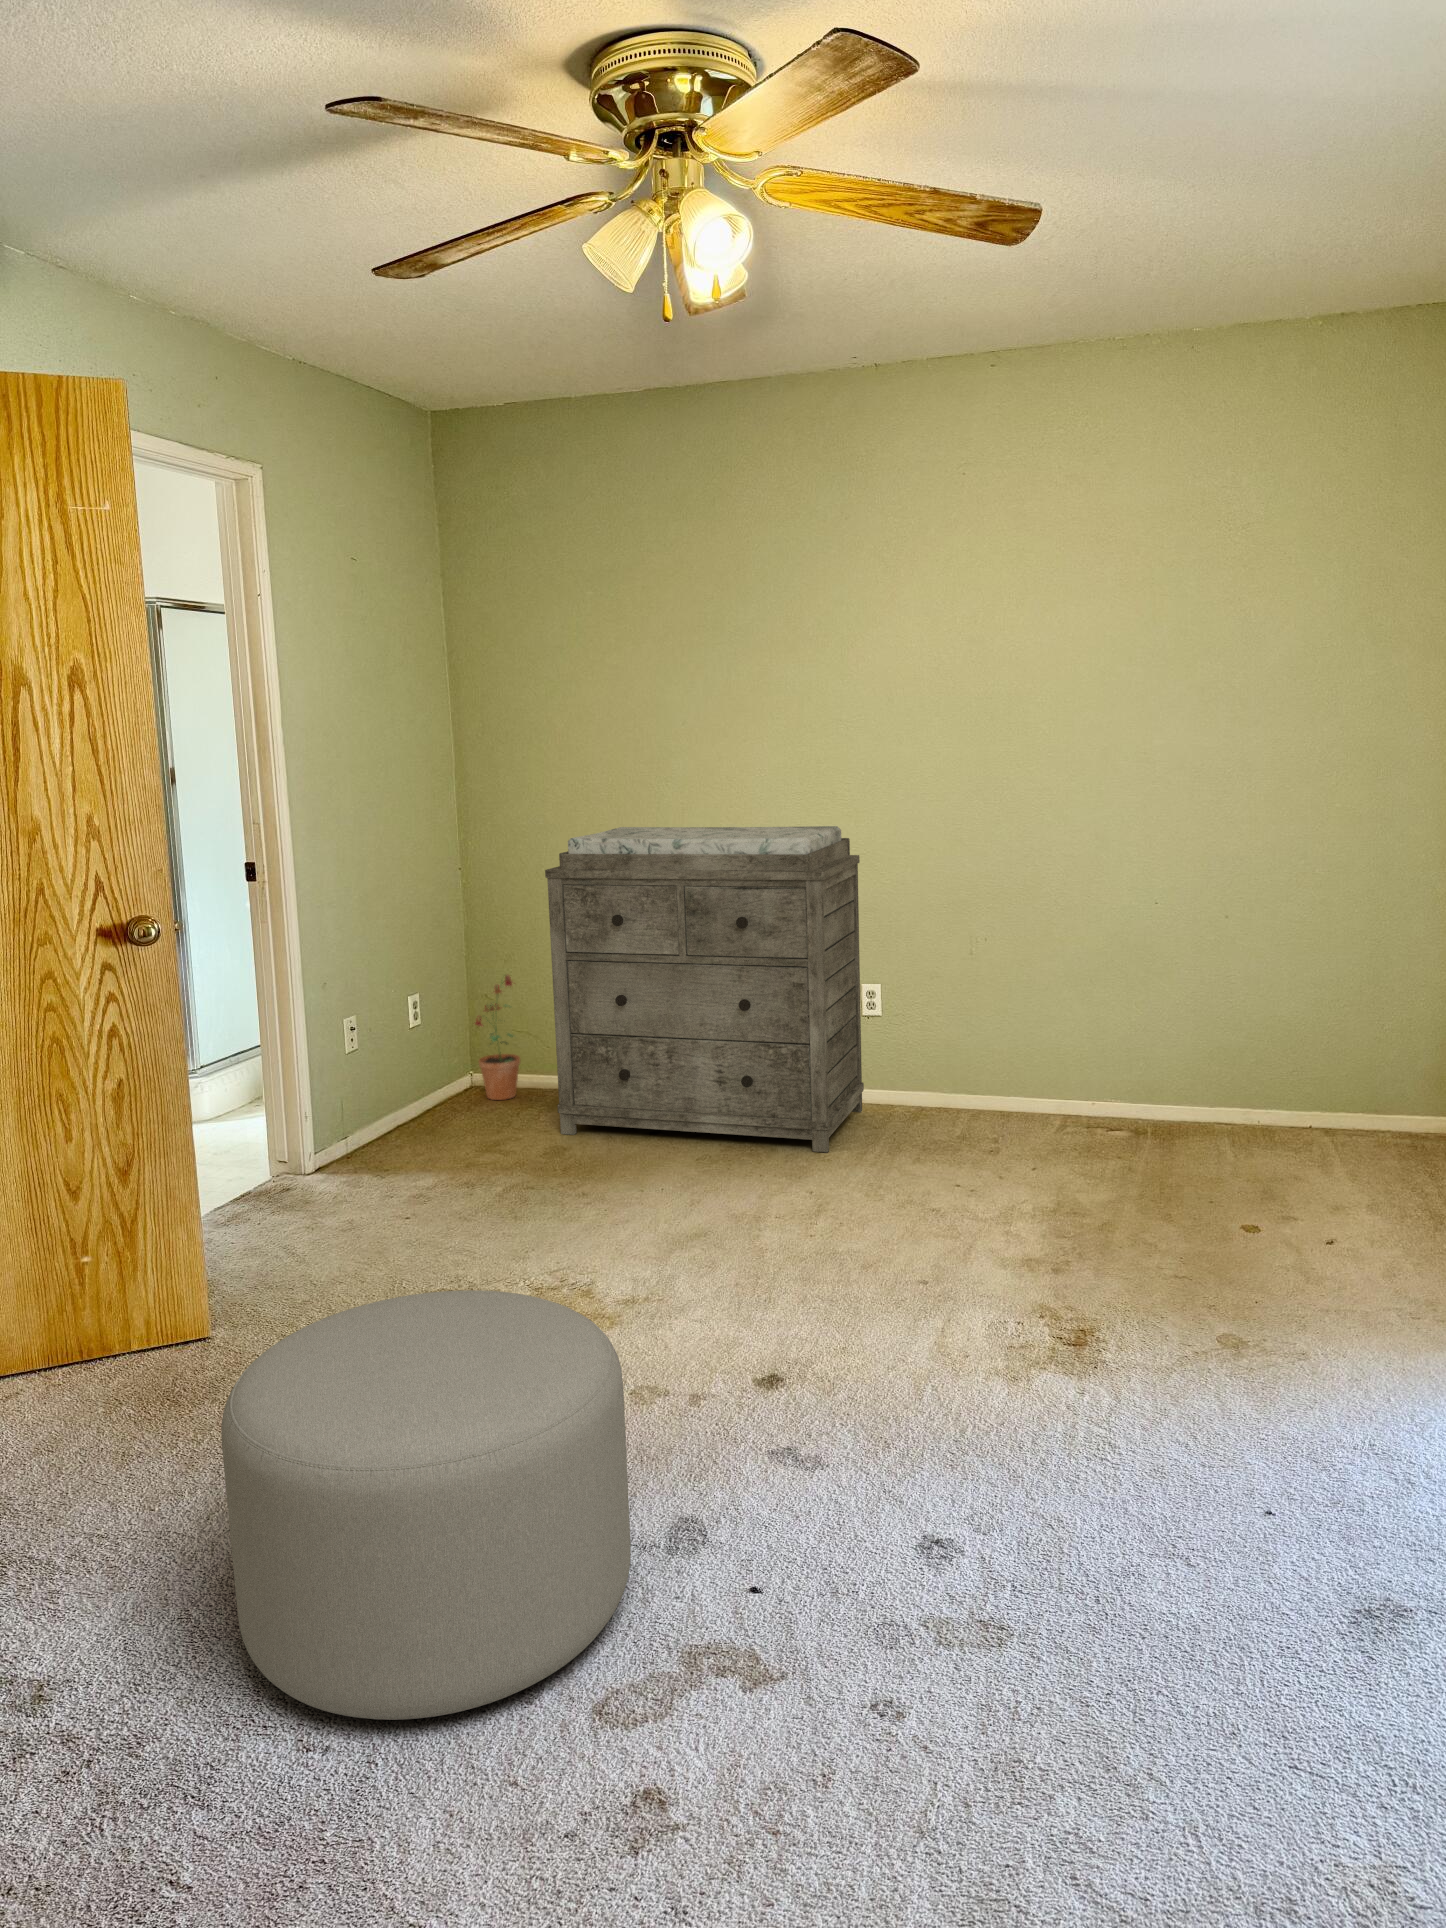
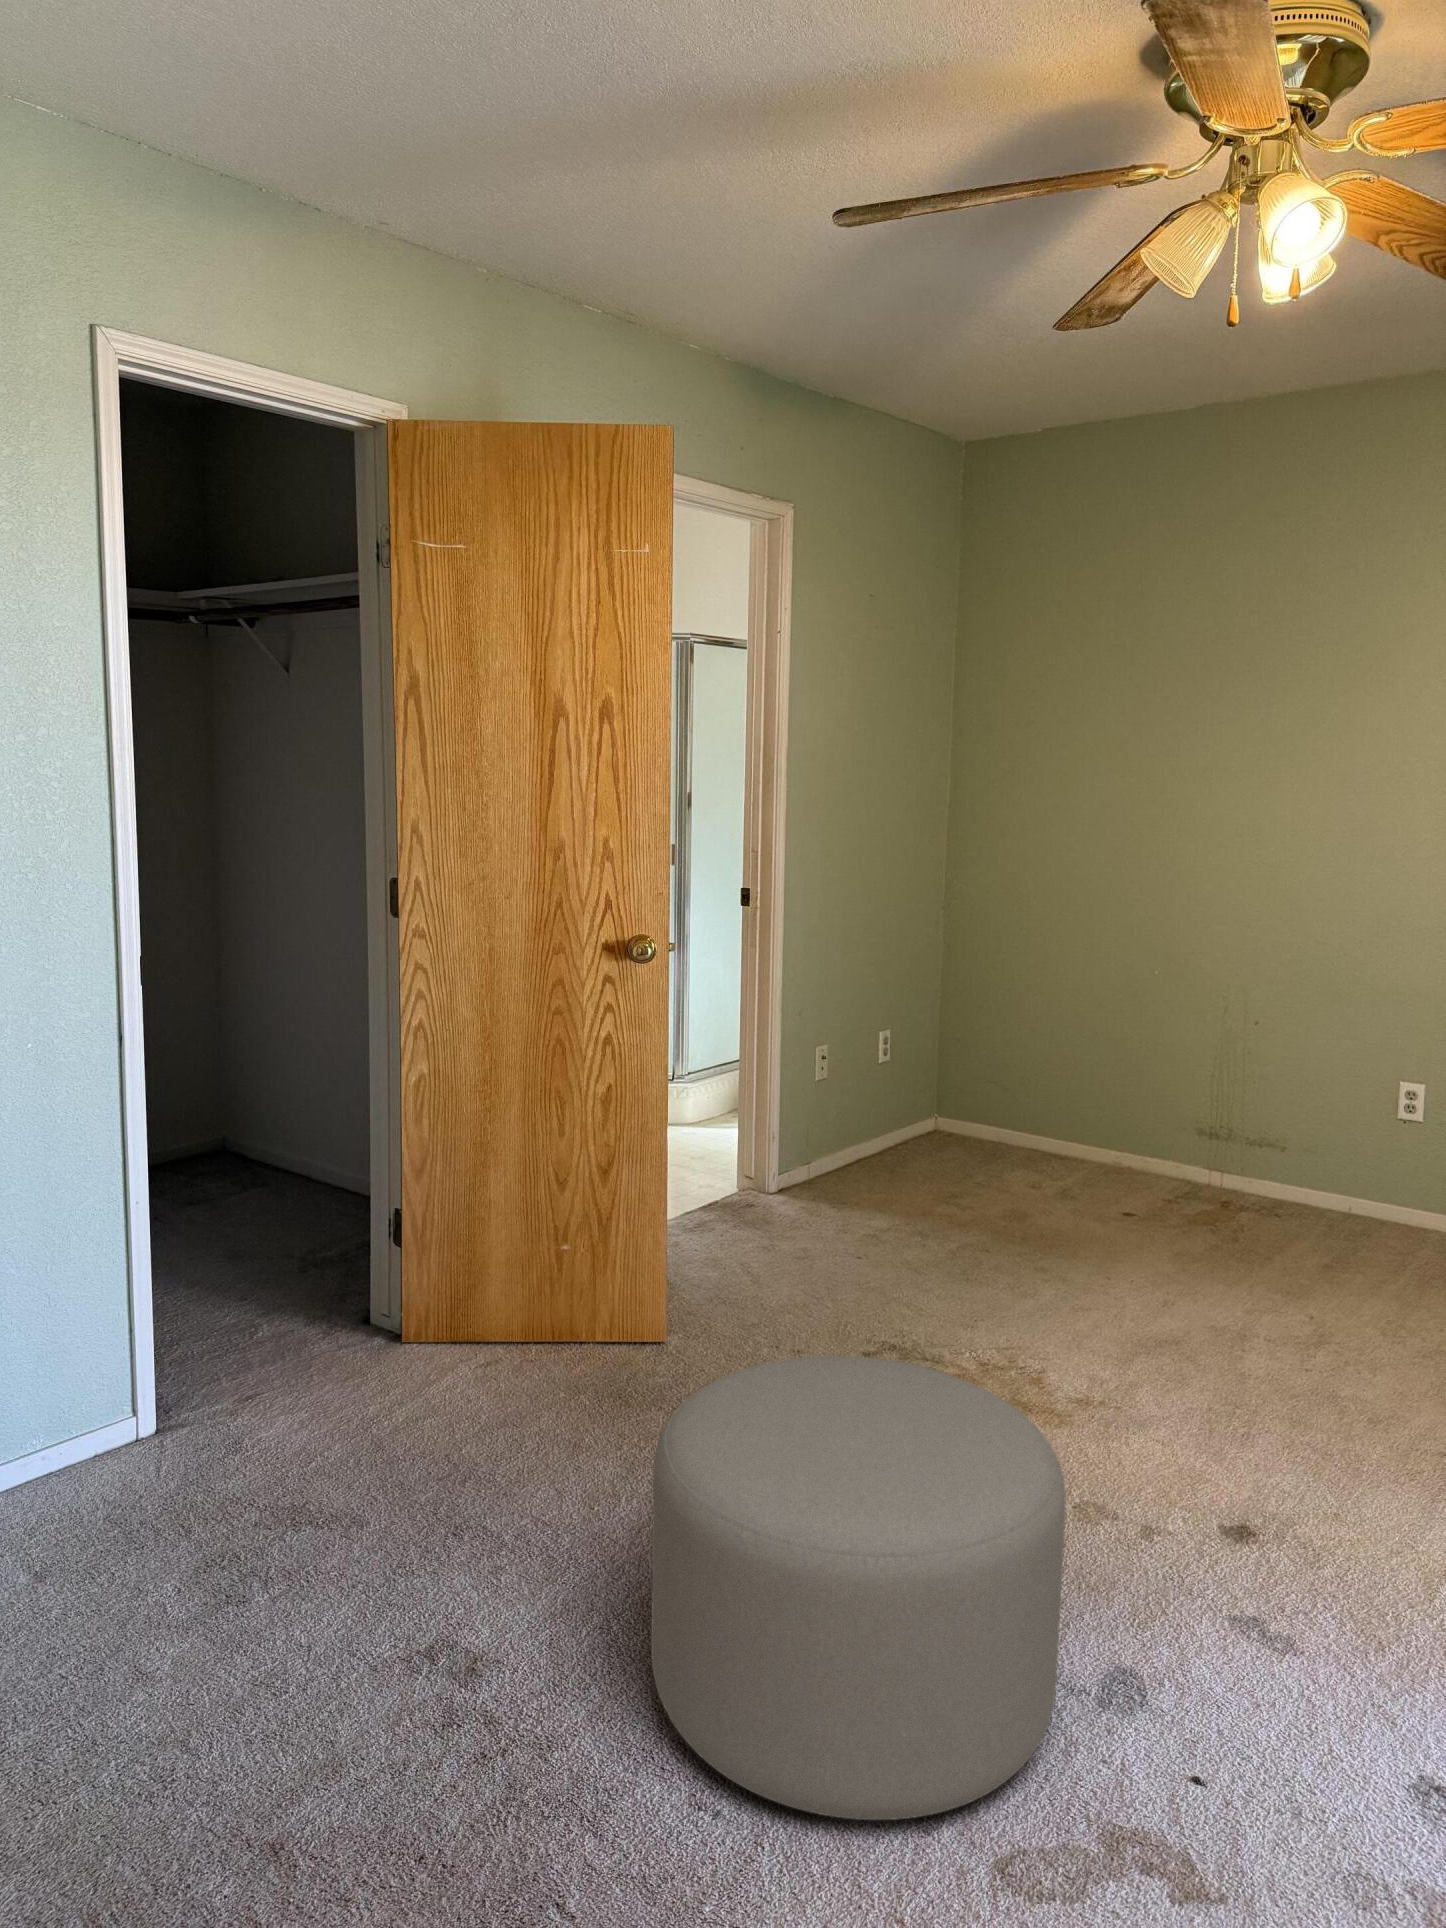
dresser: present [545,826,864,1152] -> none [1026,880,1404,1267]
potted plant: present [475,975,520,1100] -> none [947,1021,996,1149]

